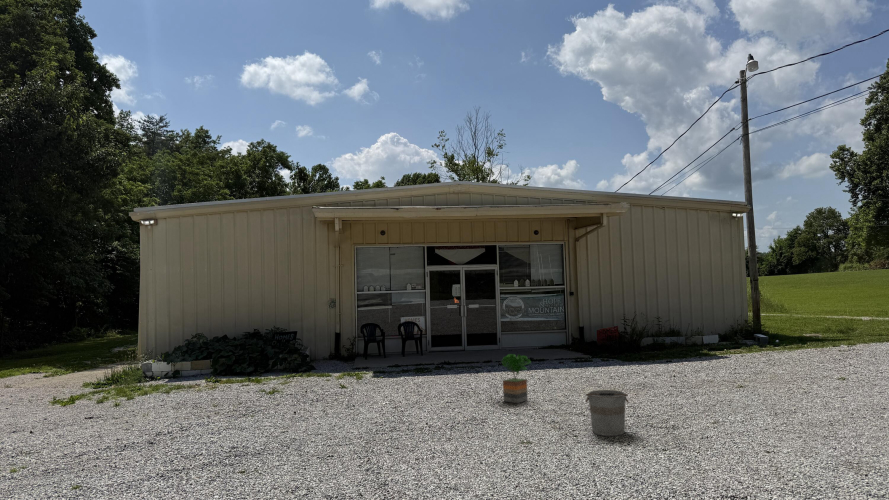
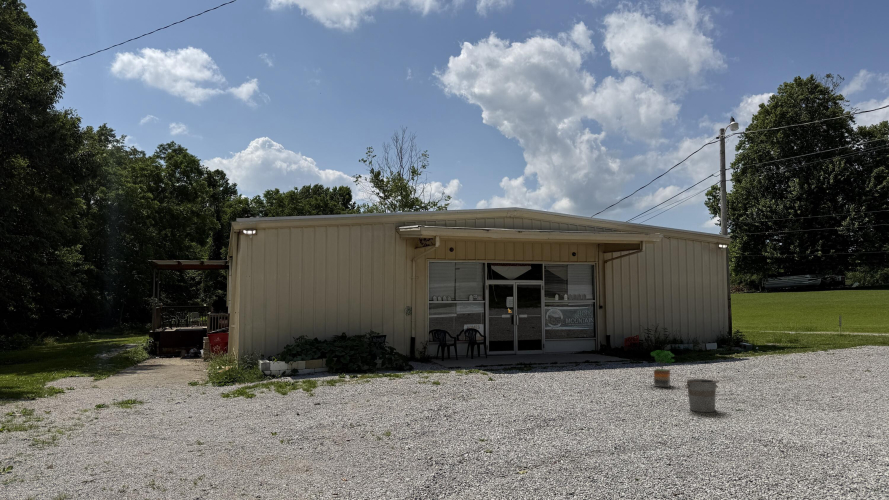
bucket: present [586,390,629,436] -> present [685,379,719,412]

